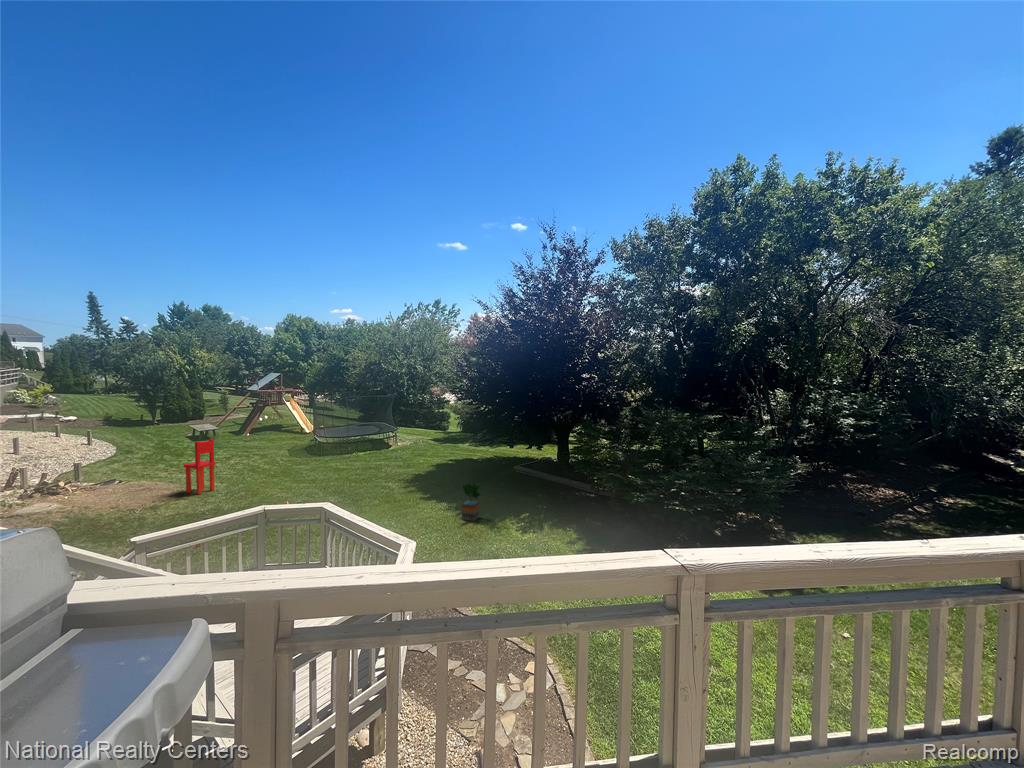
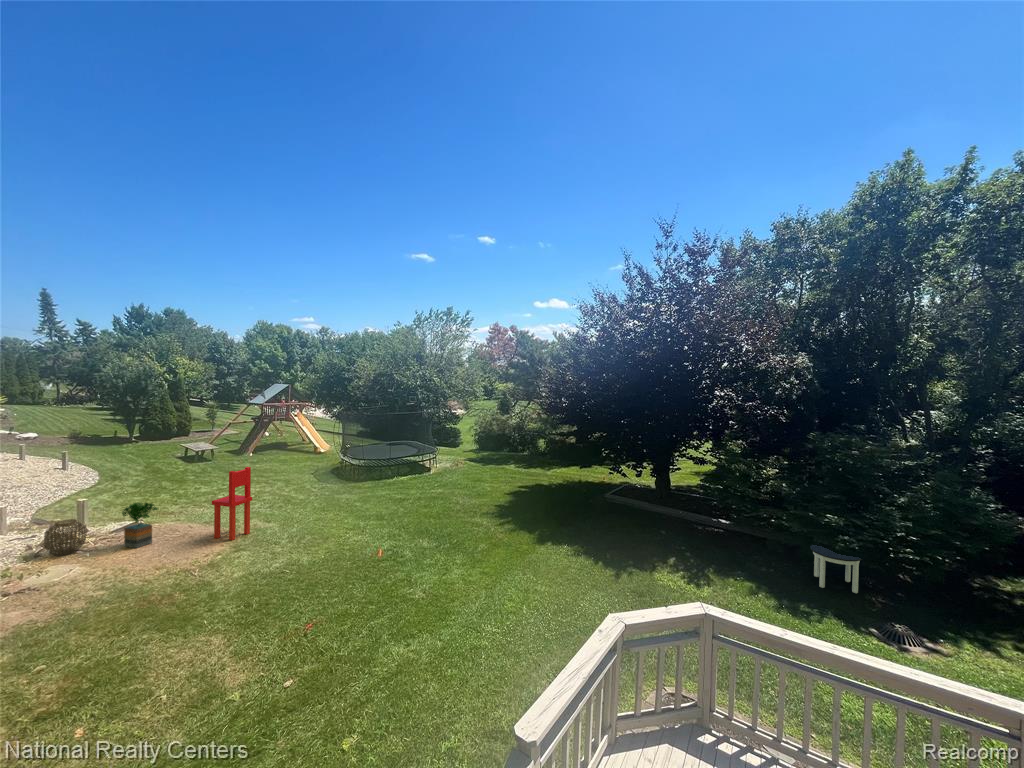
woven basket: none [59,476,90,503] -> present [44,519,86,556]
potted tree: present [462,483,483,521] -> present [122,502,157,548]
round table: none [627,497,663,534] -> present [810,545,862,593]

